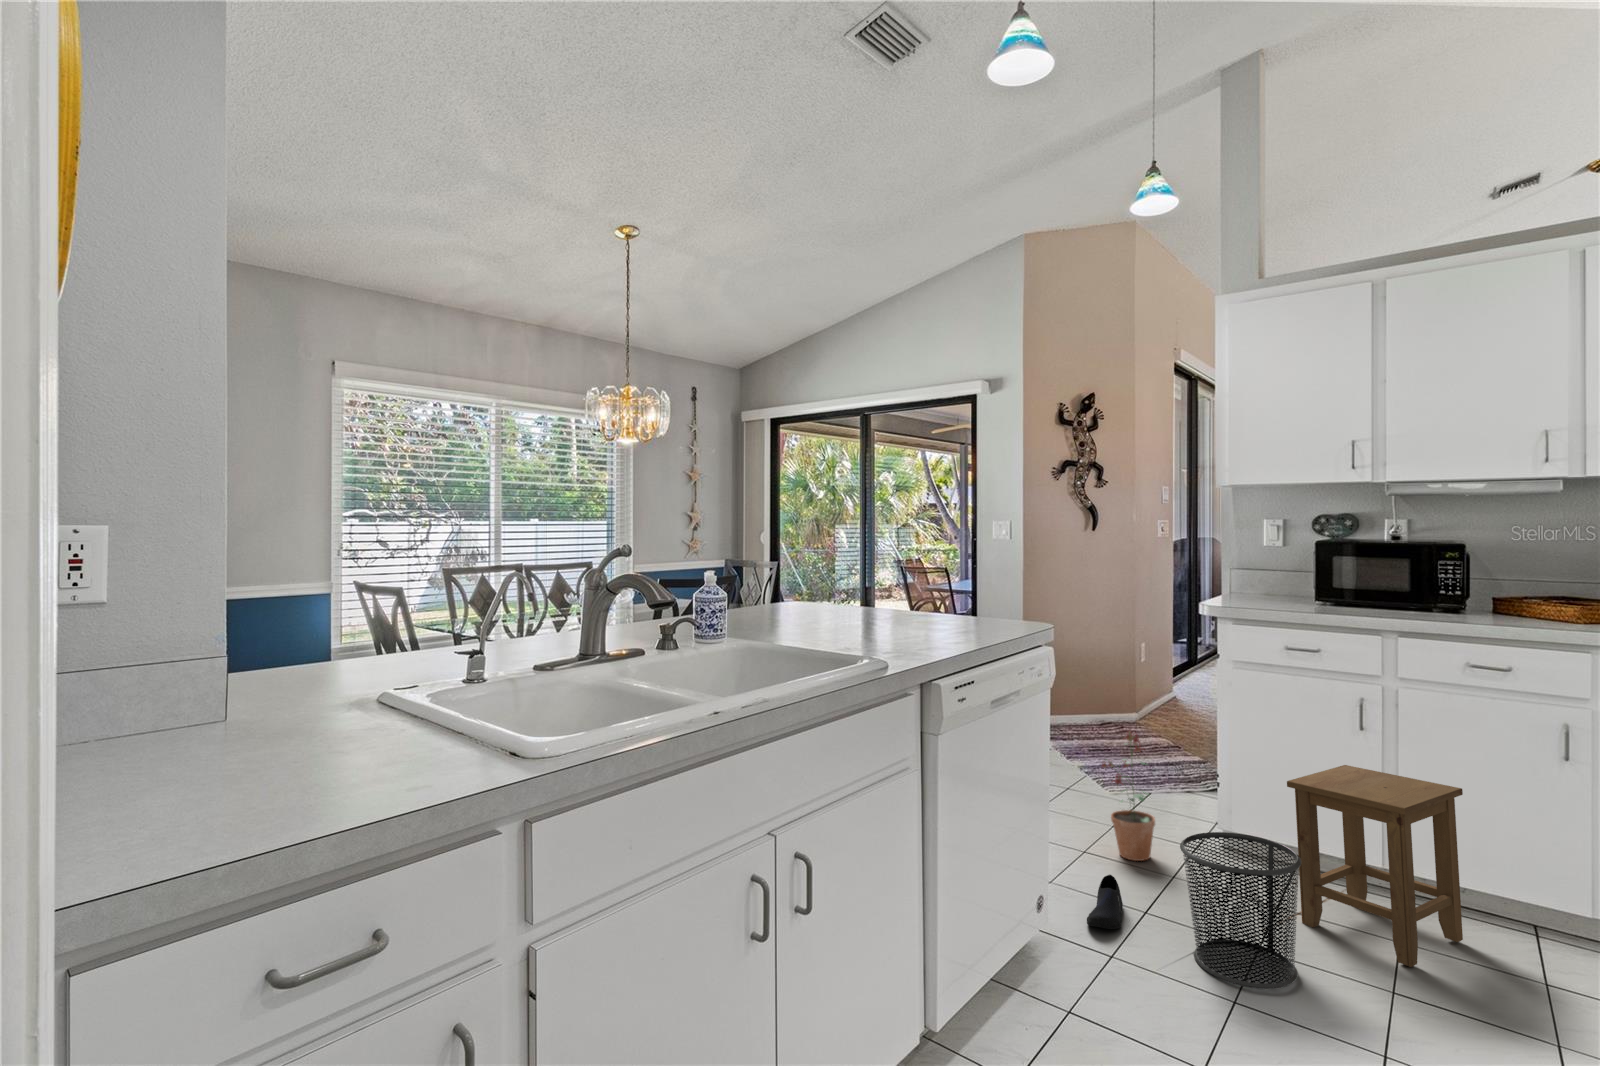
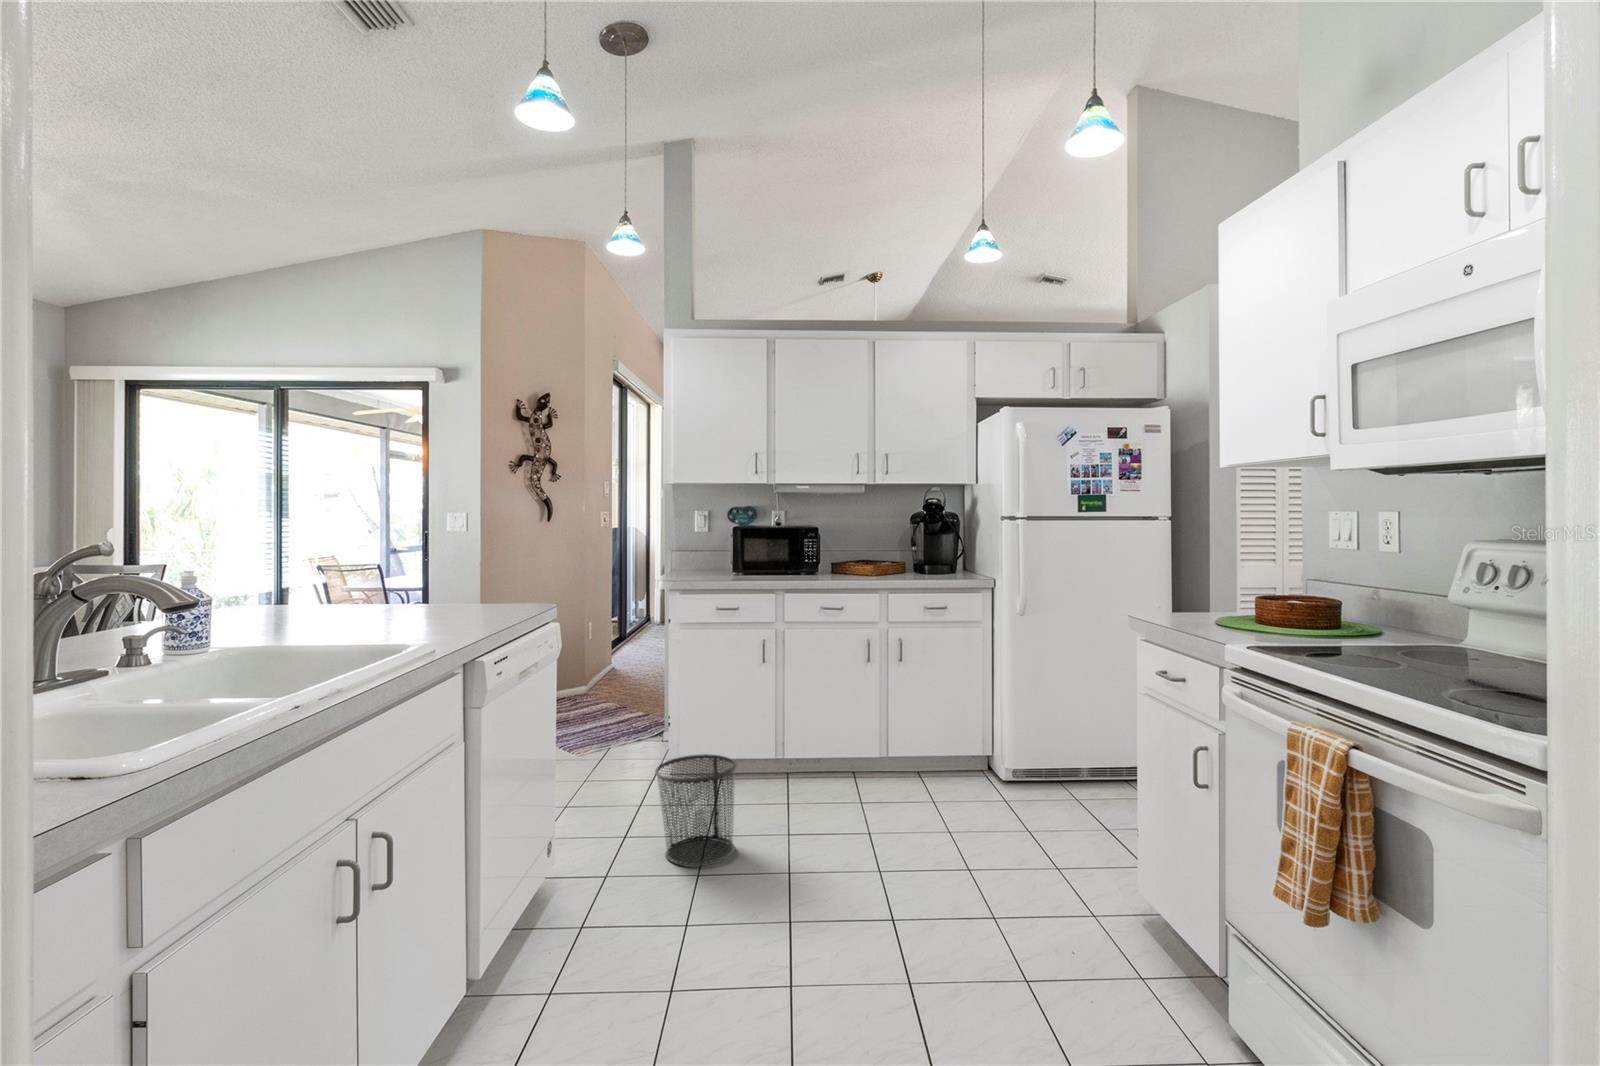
potted plant: present [1102,731,1155,861] -> none [577,693,624,802]
stool: present [1287,765,1463,967] -> none [722,693,822,822]
shoe: present [1087,875,1123,929] -> none [581,814,609,858]

